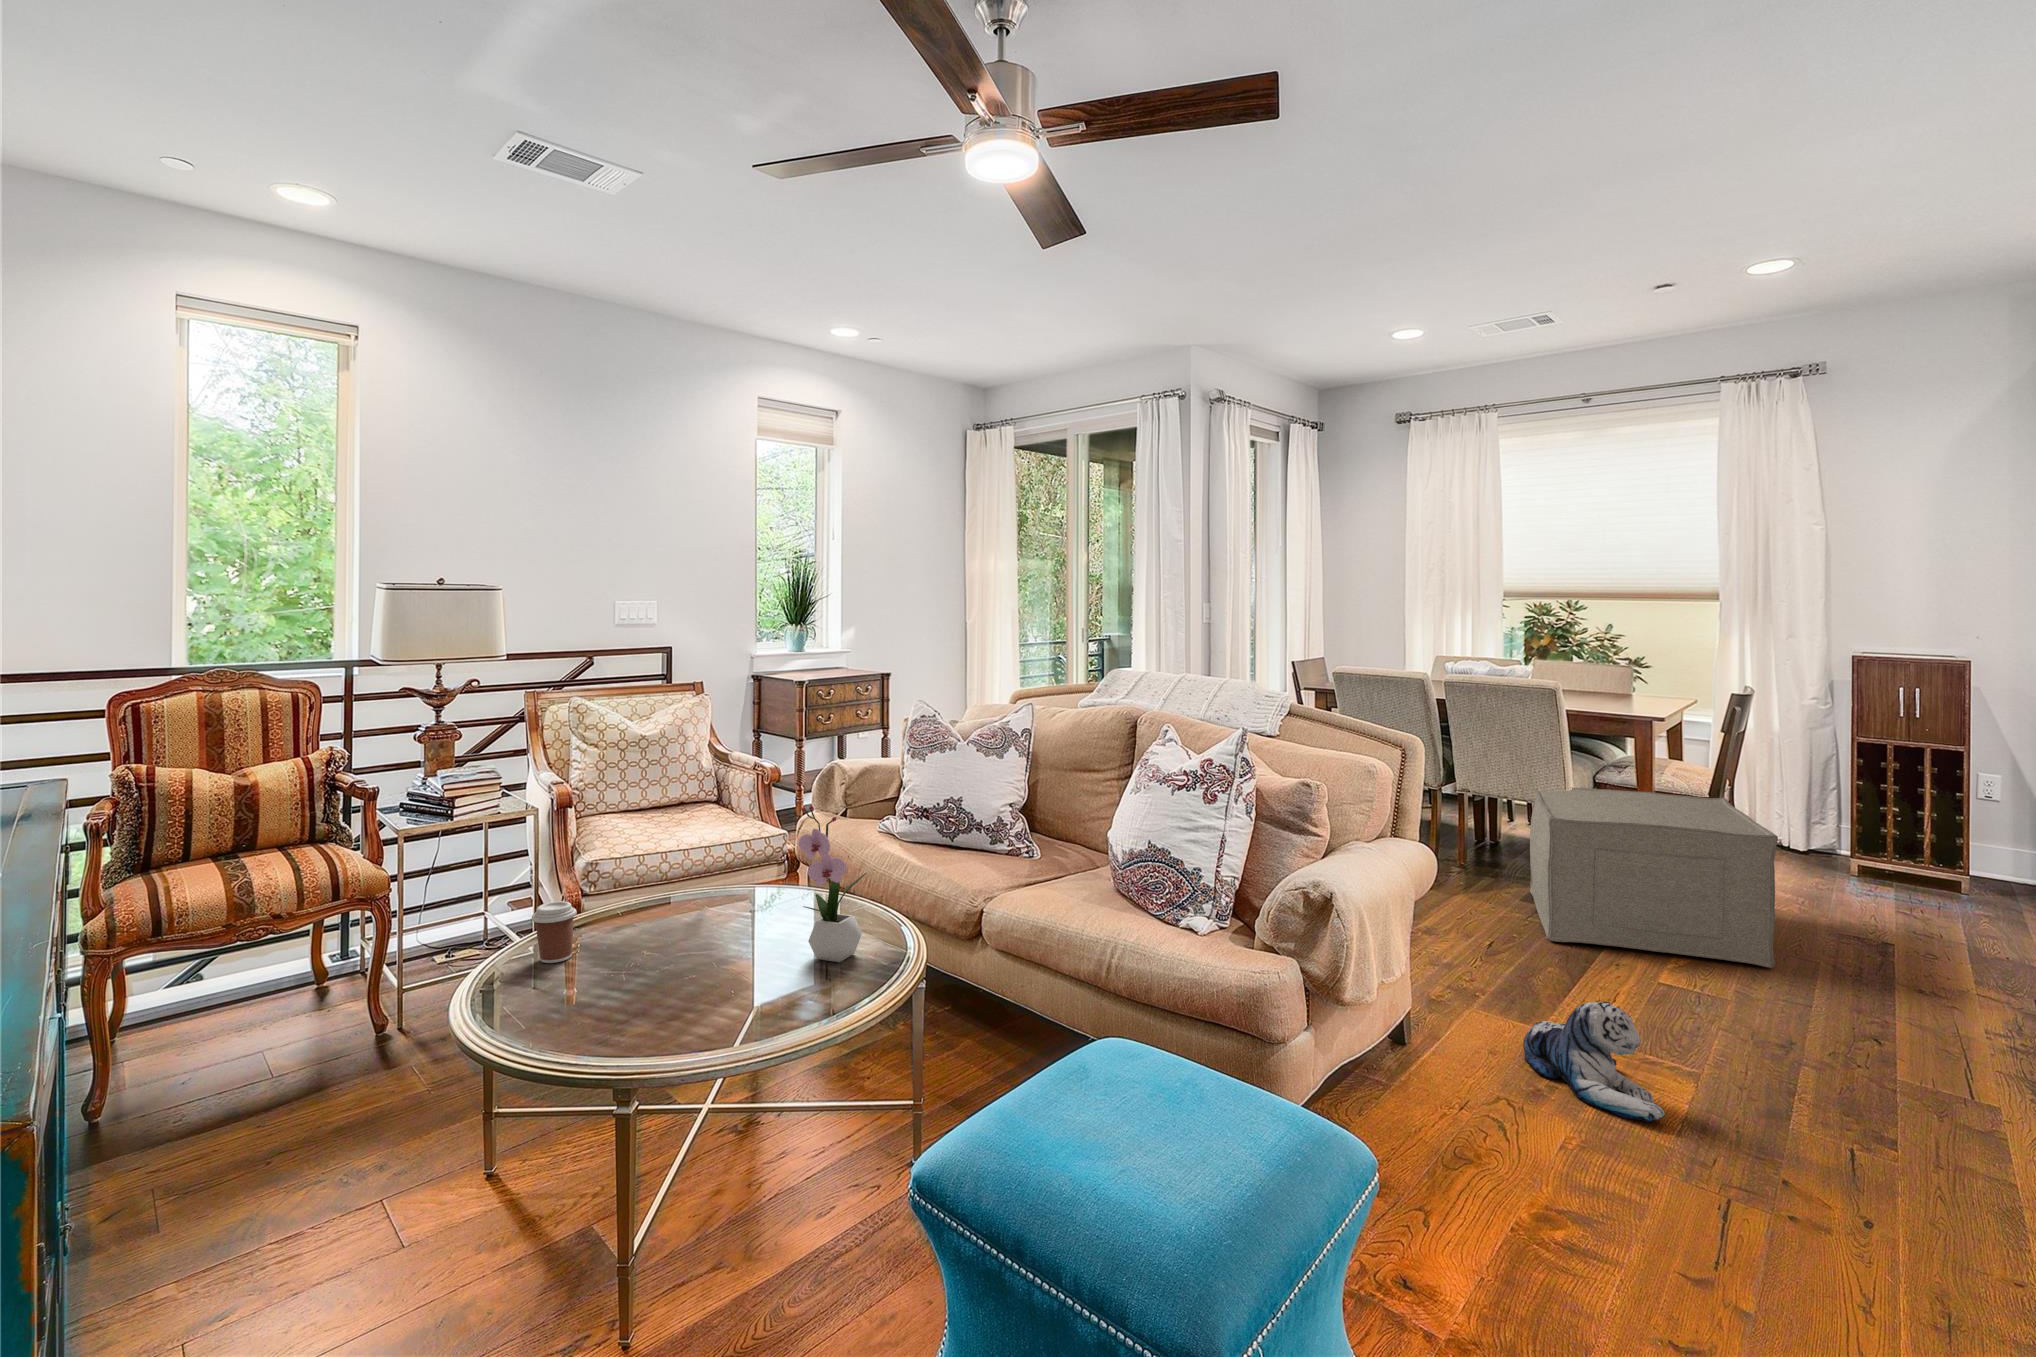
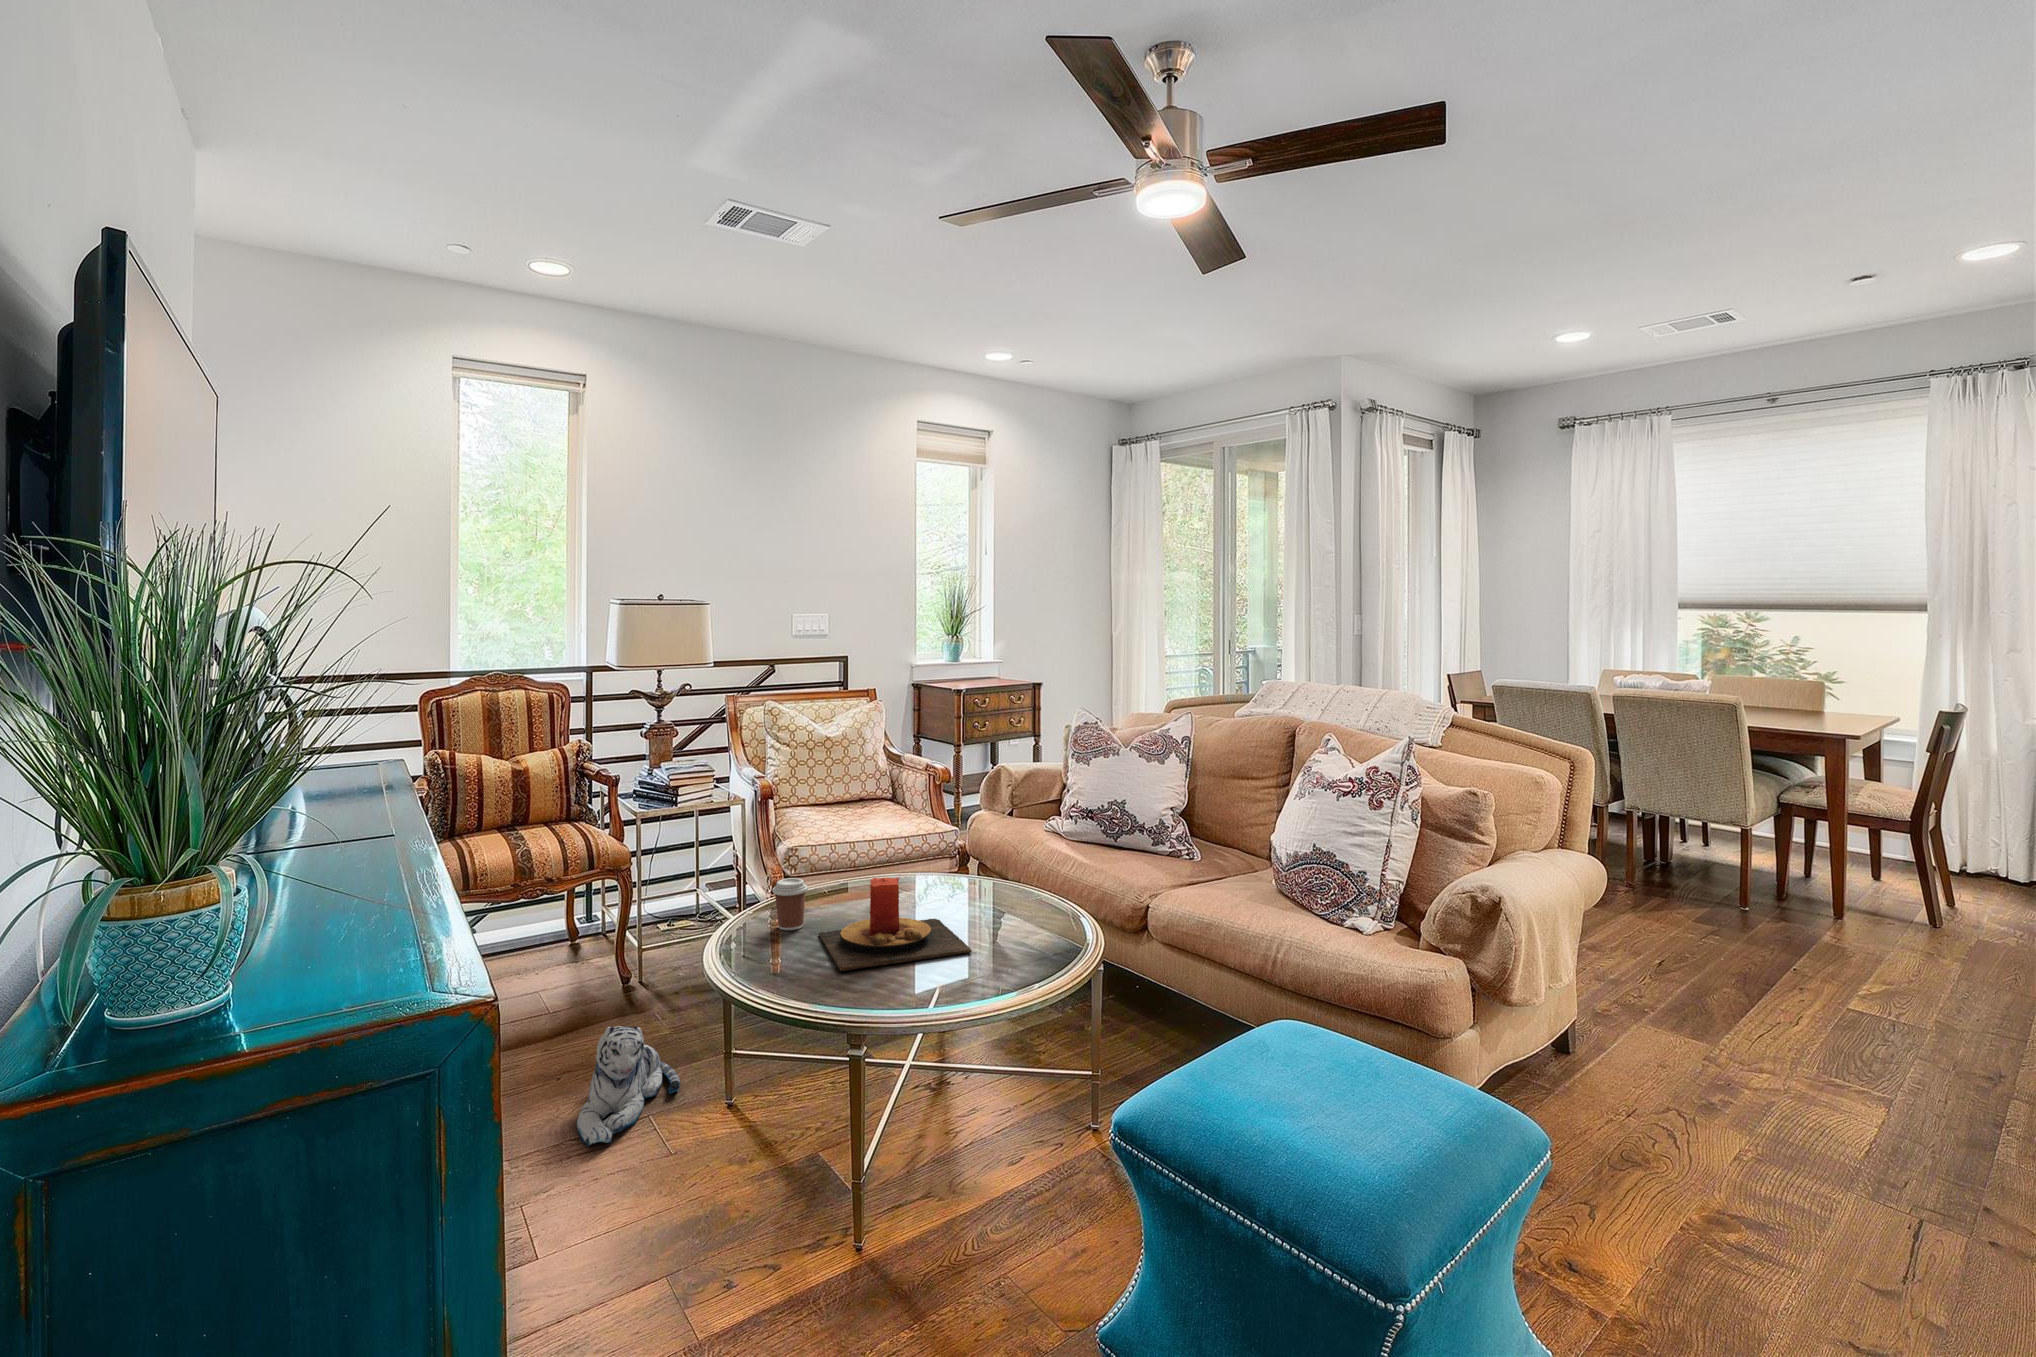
ottoman: present [1530,788,1778,968] -> none [1705,805,1990,1004]
flower arrangement: present [799,805,867,962] -> none [1001,802,1058,942]
candle: none [586,897,764,1012] -> present [819,877,972,971]
plush toy: present [1523,1001,1665,1122] -> present [577,1026,680,1147]

